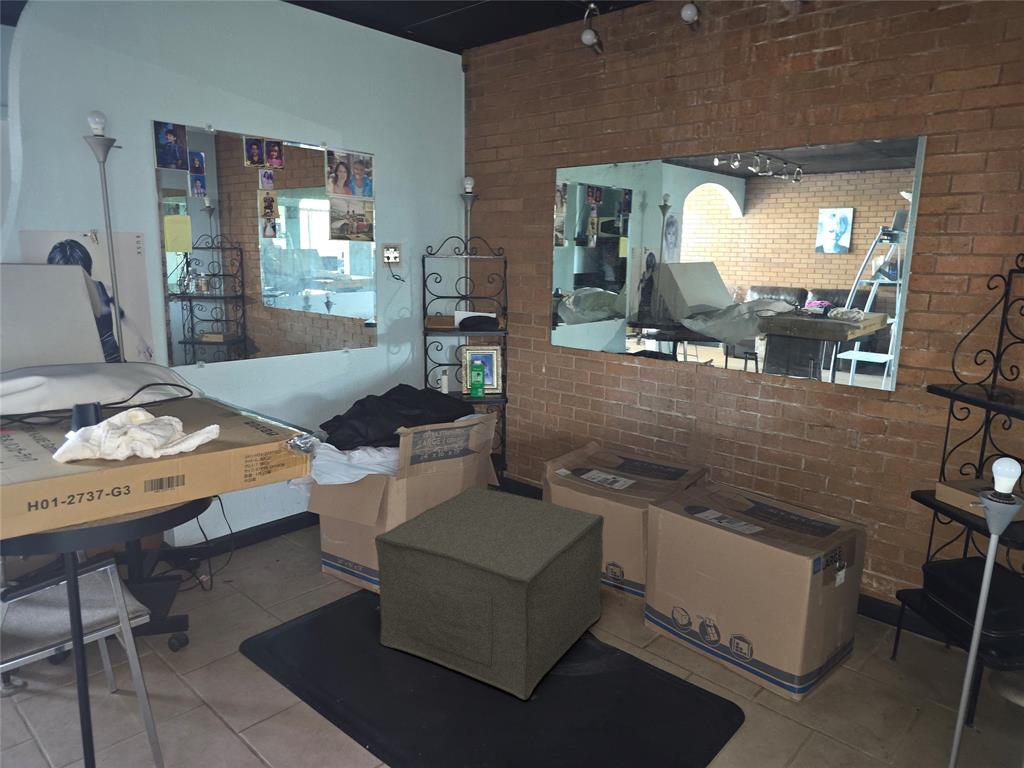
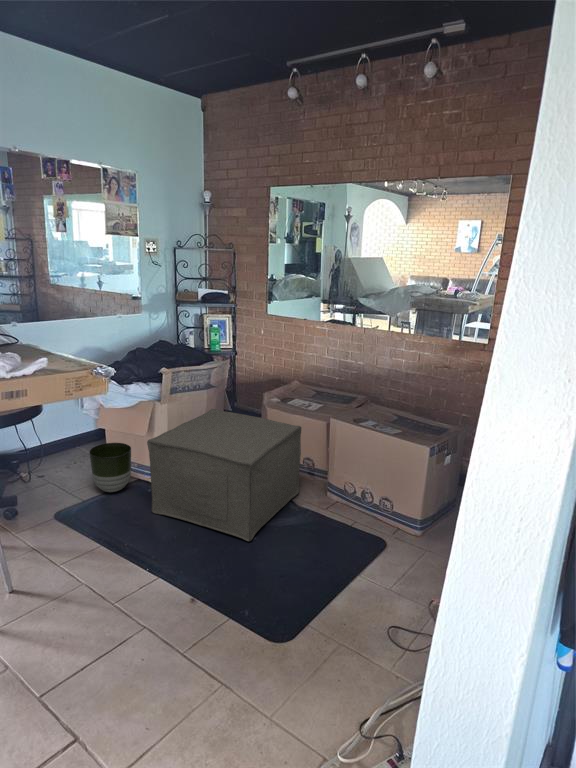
planter: none [295,534,354,609] -> present [89,443,131,492]

